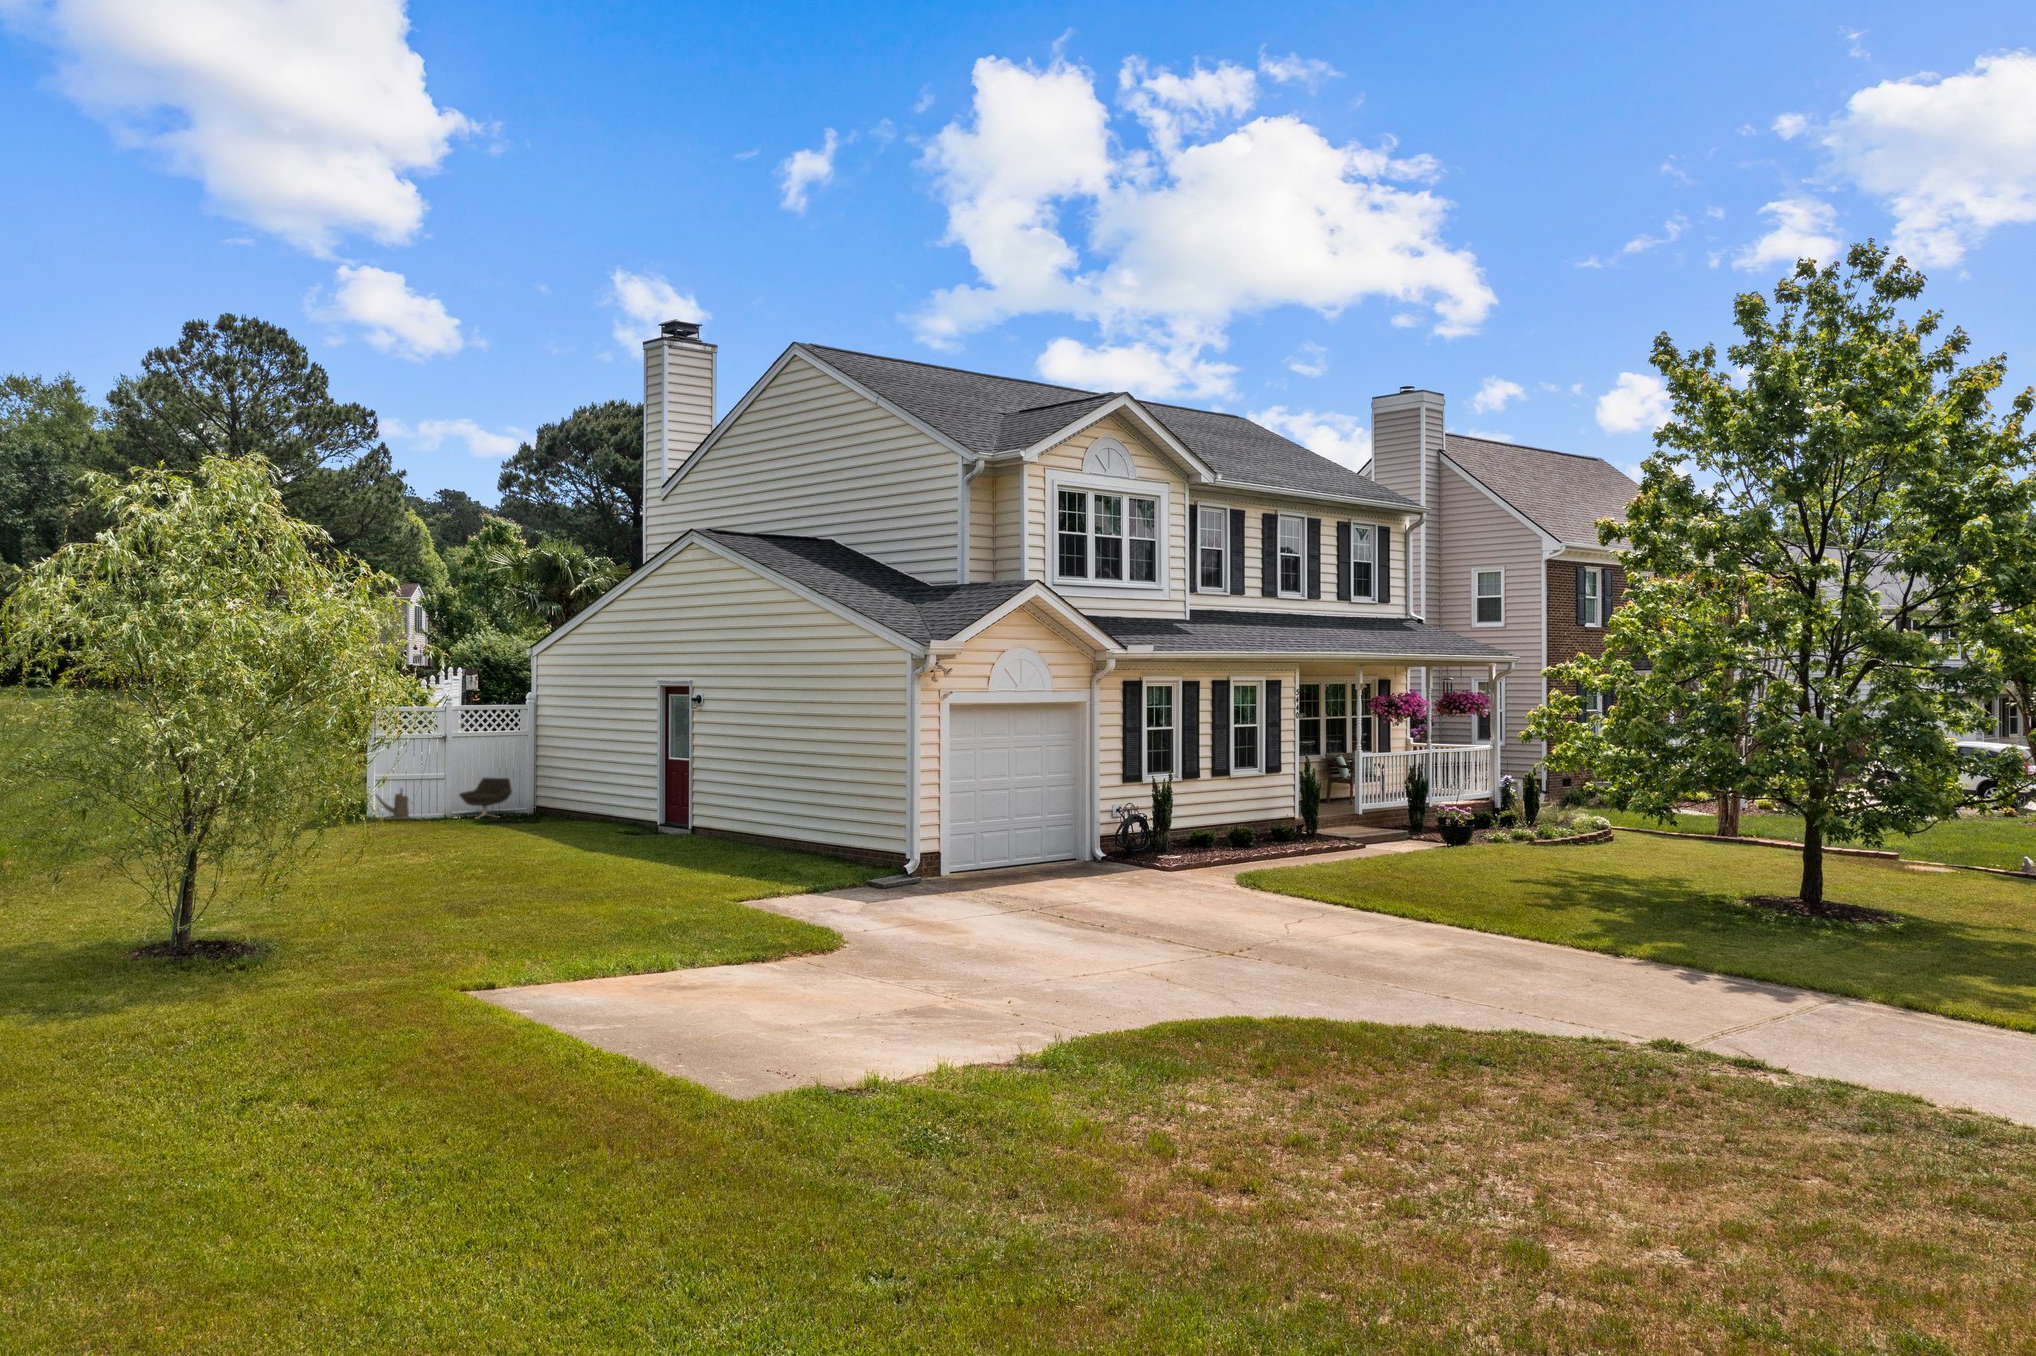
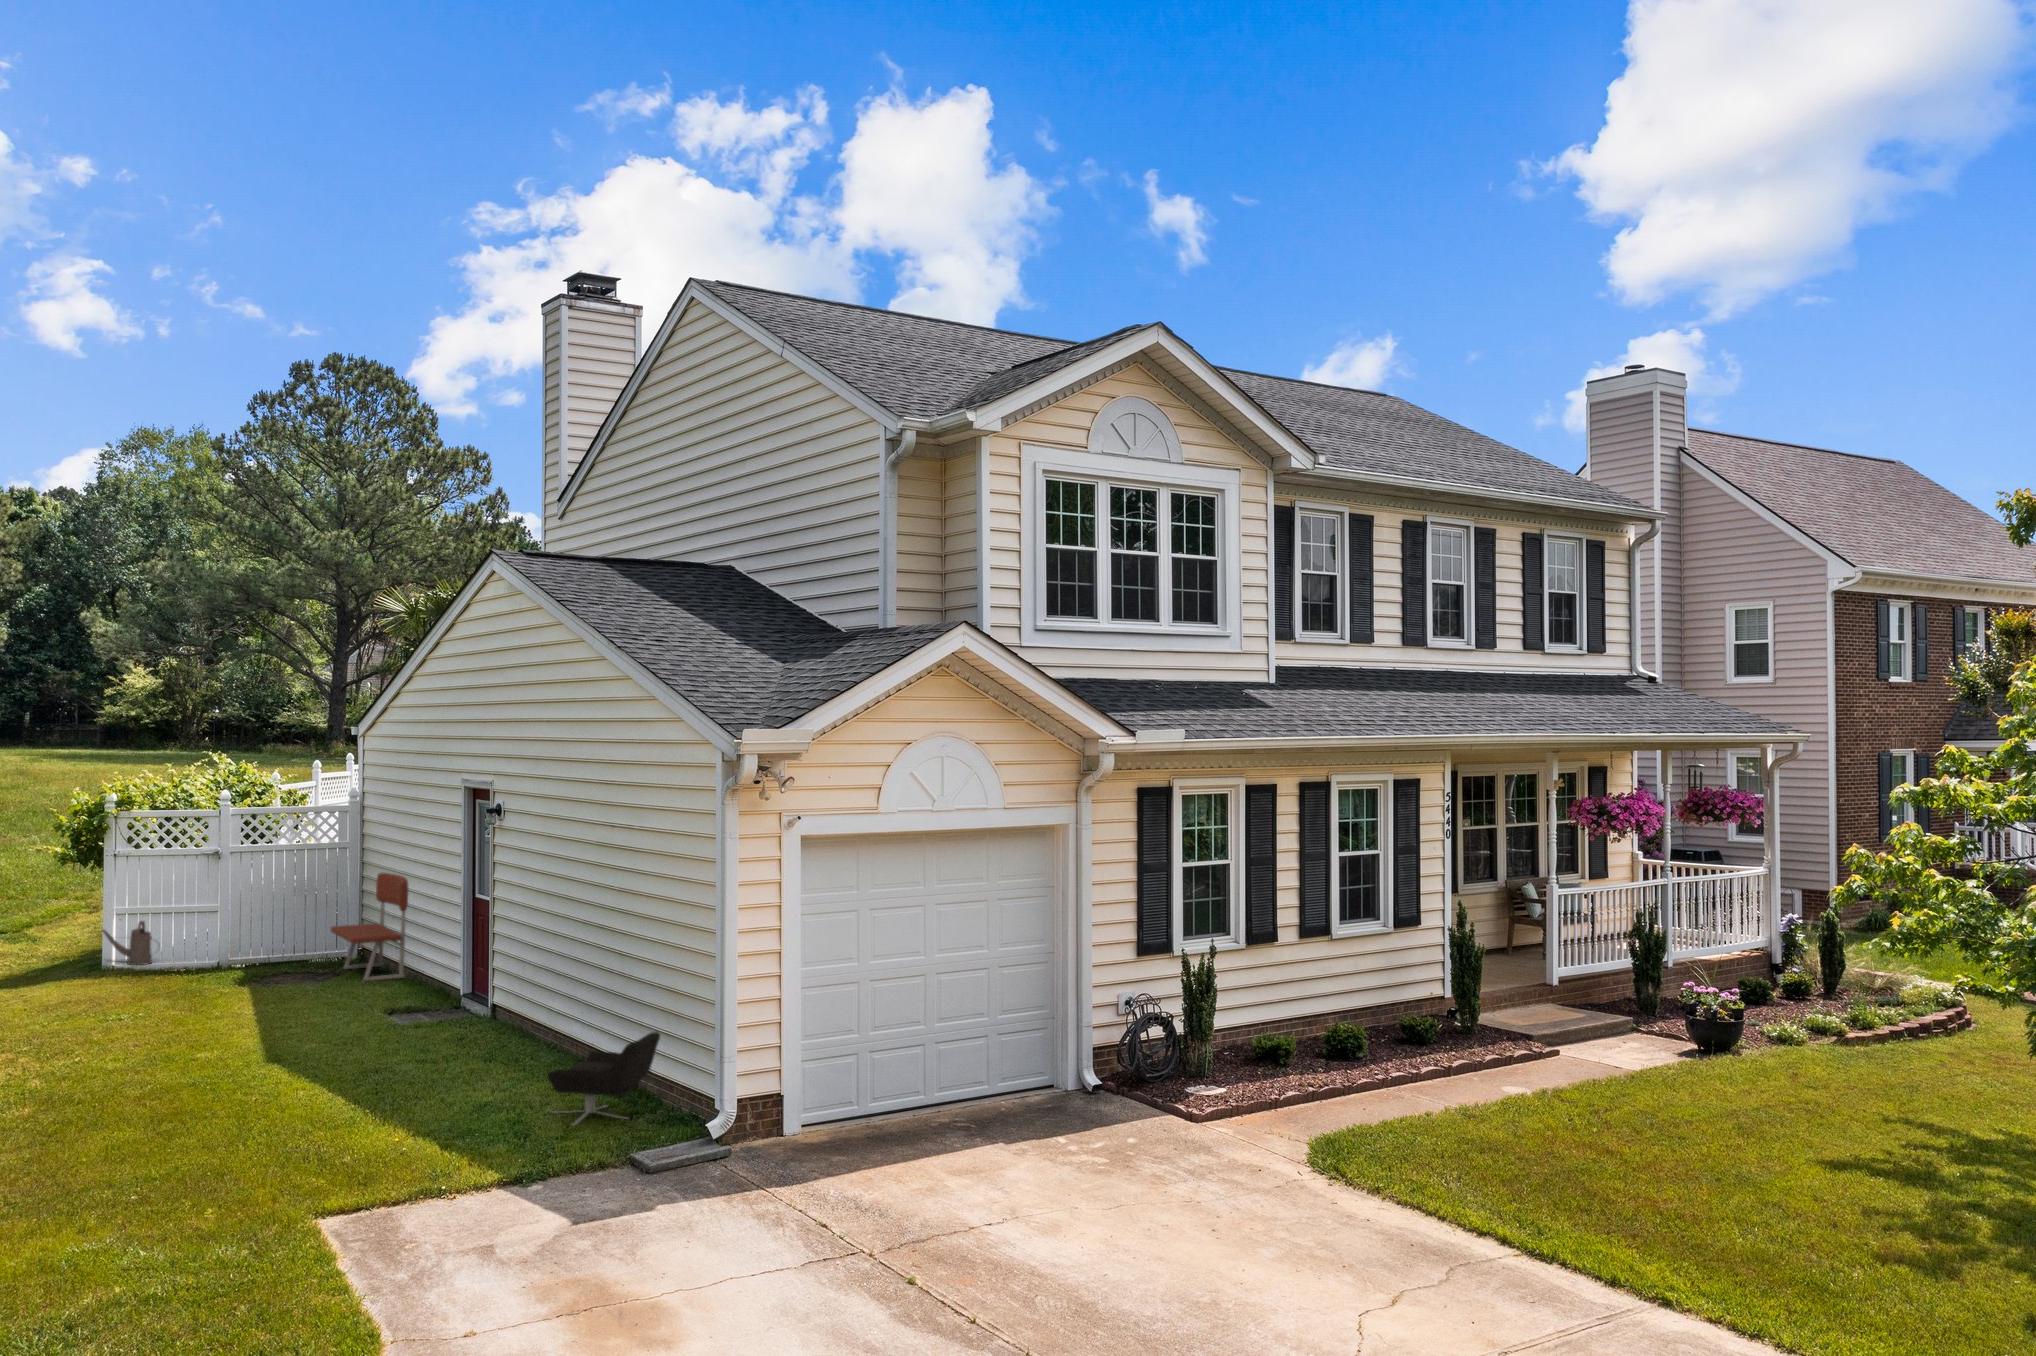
bench: none [541,753,602,825] -> present [331,873,408,981]
lounge chair: present [460,778,512,817] -> present [547,1032,660,1125]

